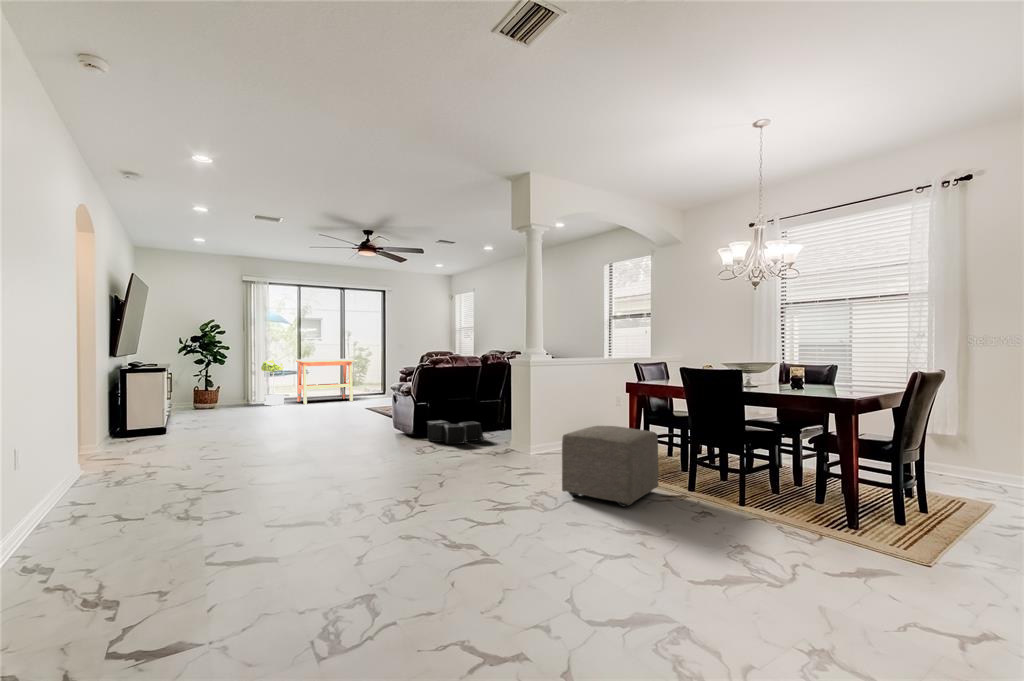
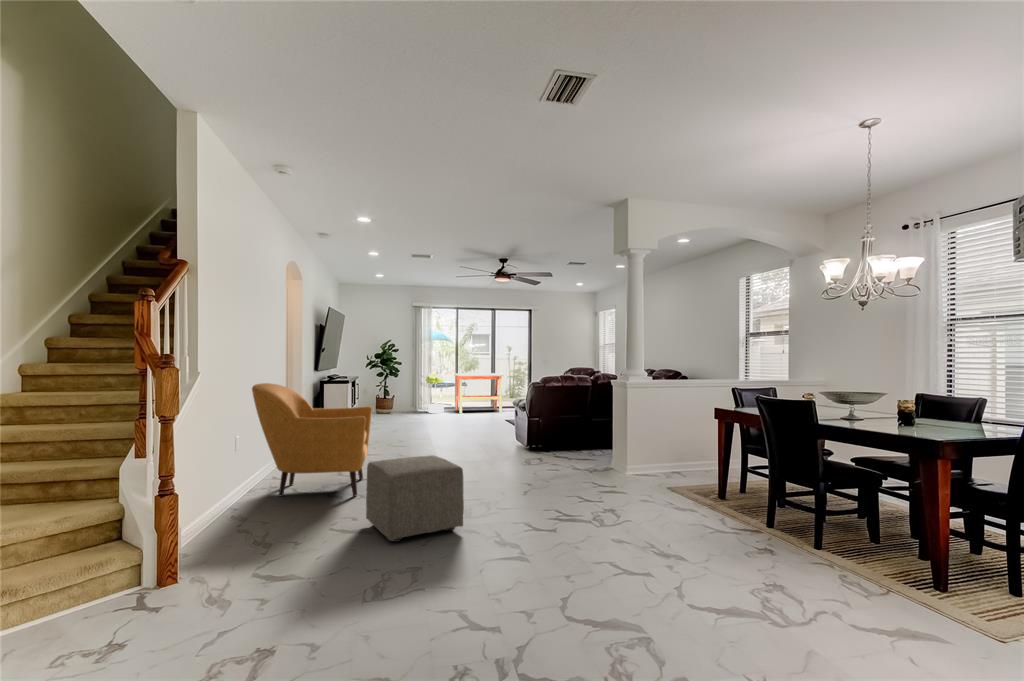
armchair: none [44,366,237,526] -> present [252,383,372,496]
storage bin: present [427,420,483,444] -> none [542,436,595,459]
ottoman: present [562,426,659,506] -> present [366,456,464,542]

